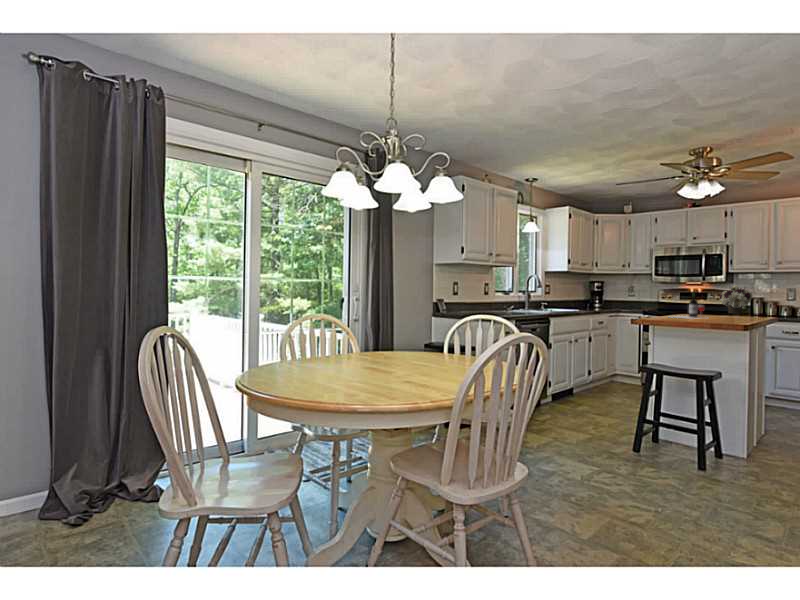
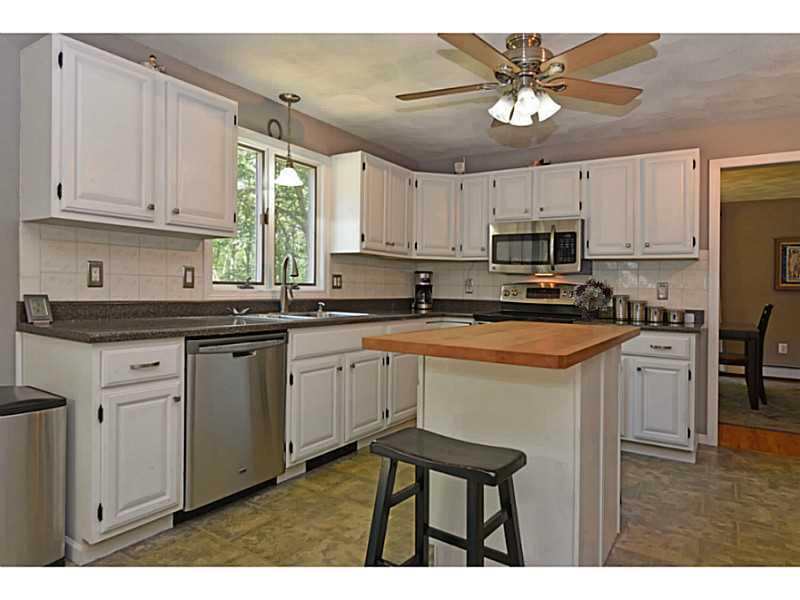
wine bottle: present [678,294,704,319] -> none [439,284,547,338]

